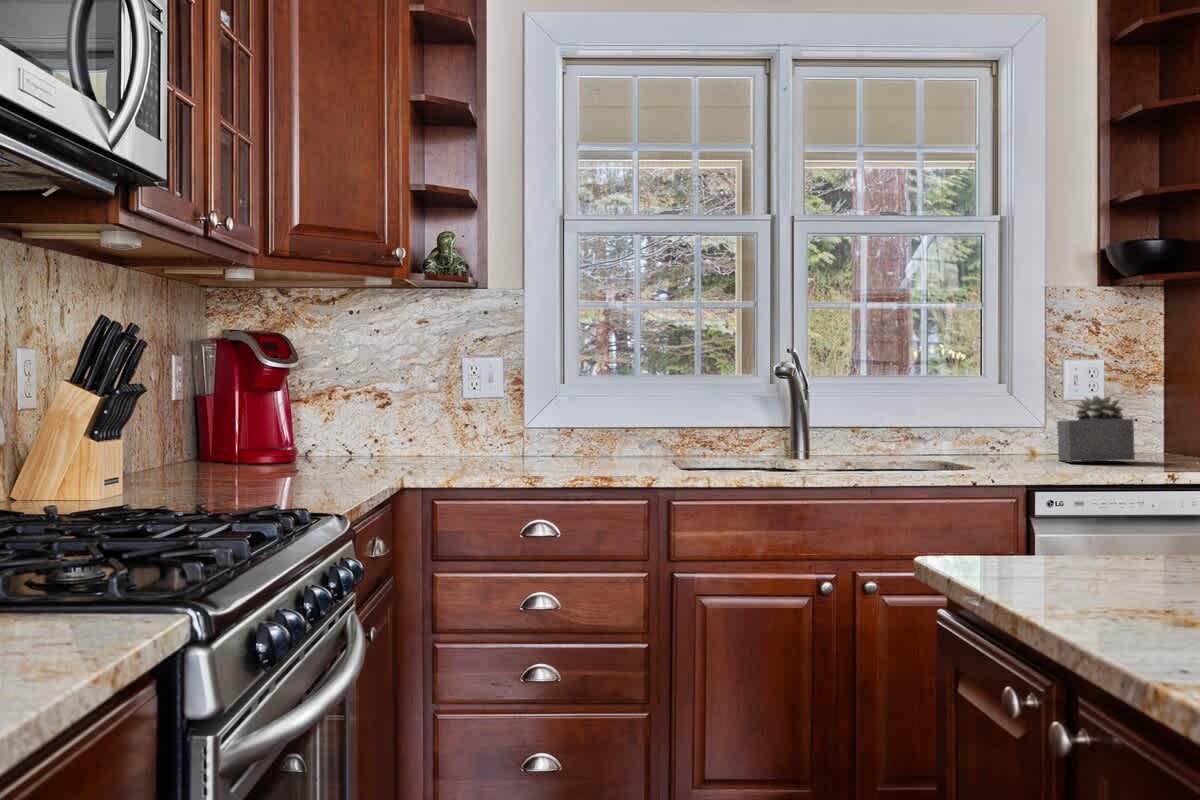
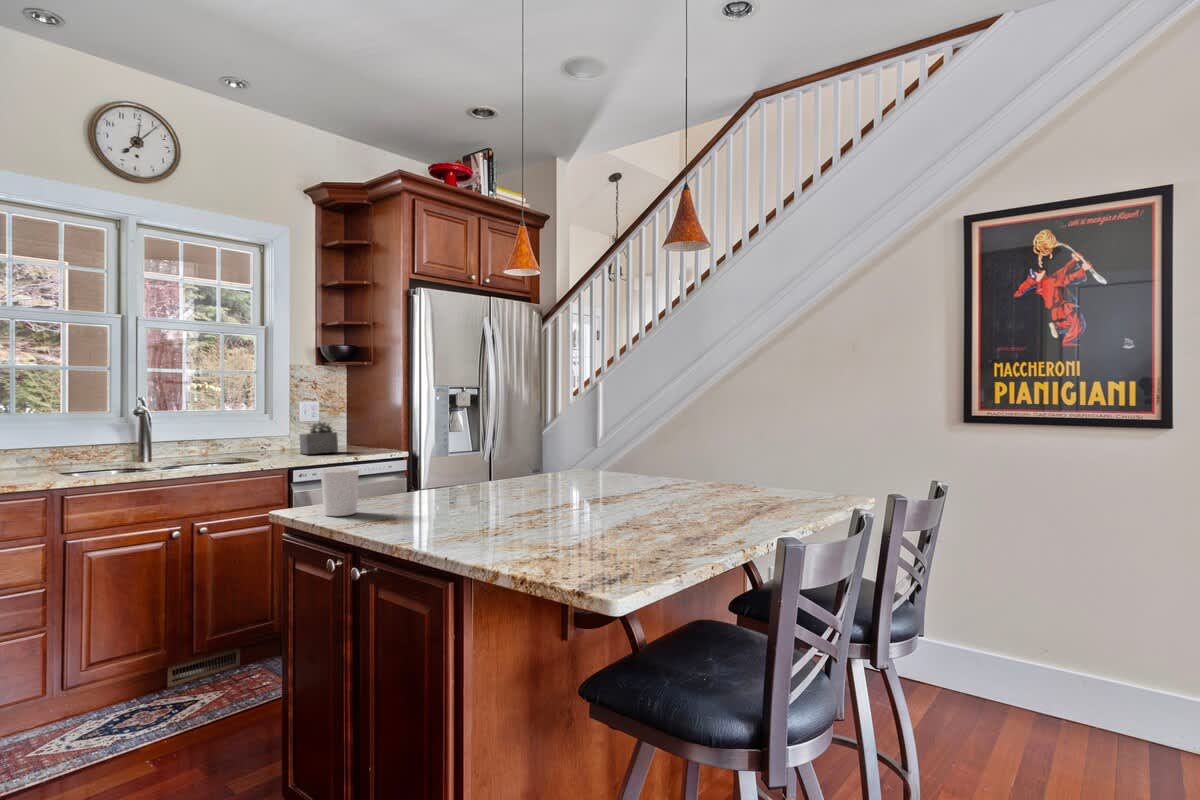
candle holder: none [1010,468,1104,584] -> present [321,468,359,516]

